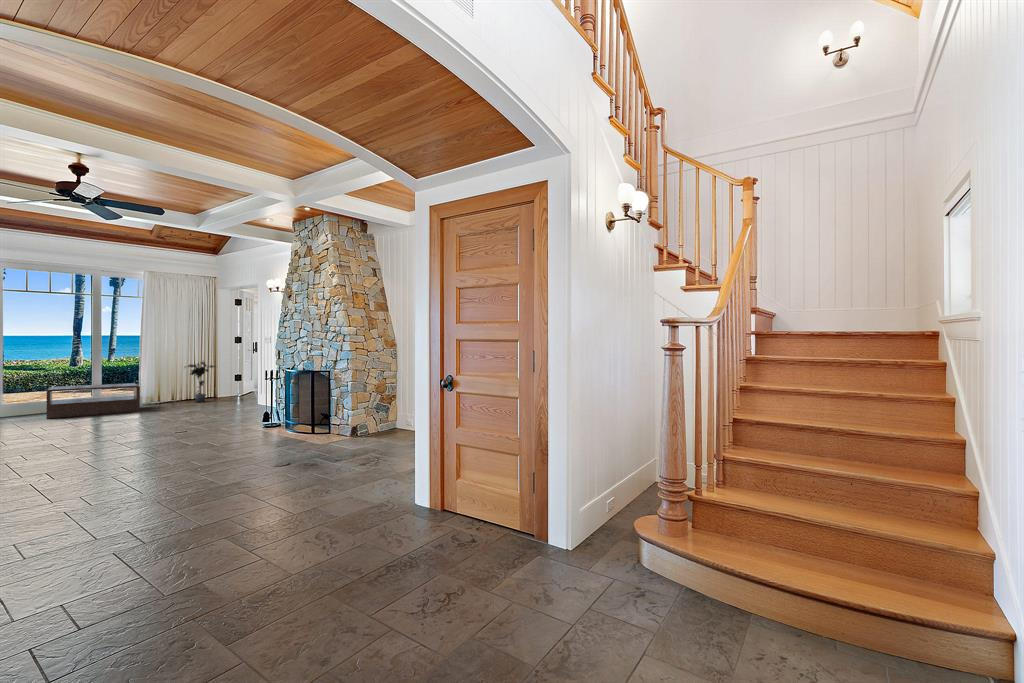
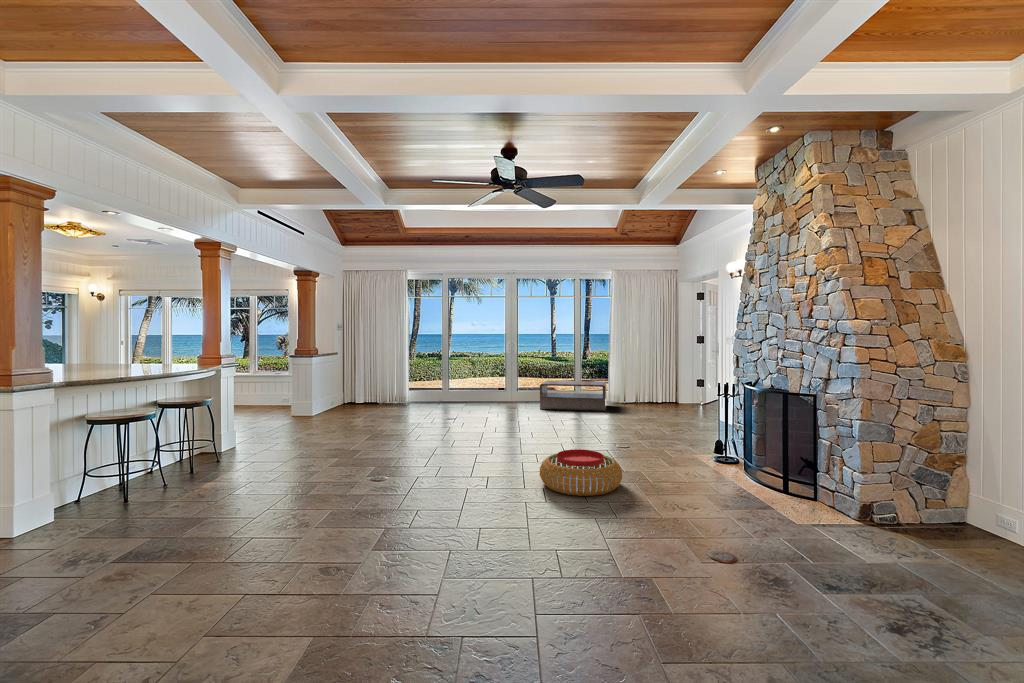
potted plant: present [188,362,215,402] -> none [647,361,678,406]
pouf: none [114,428,198,462] -> present [540,449,622,496]

